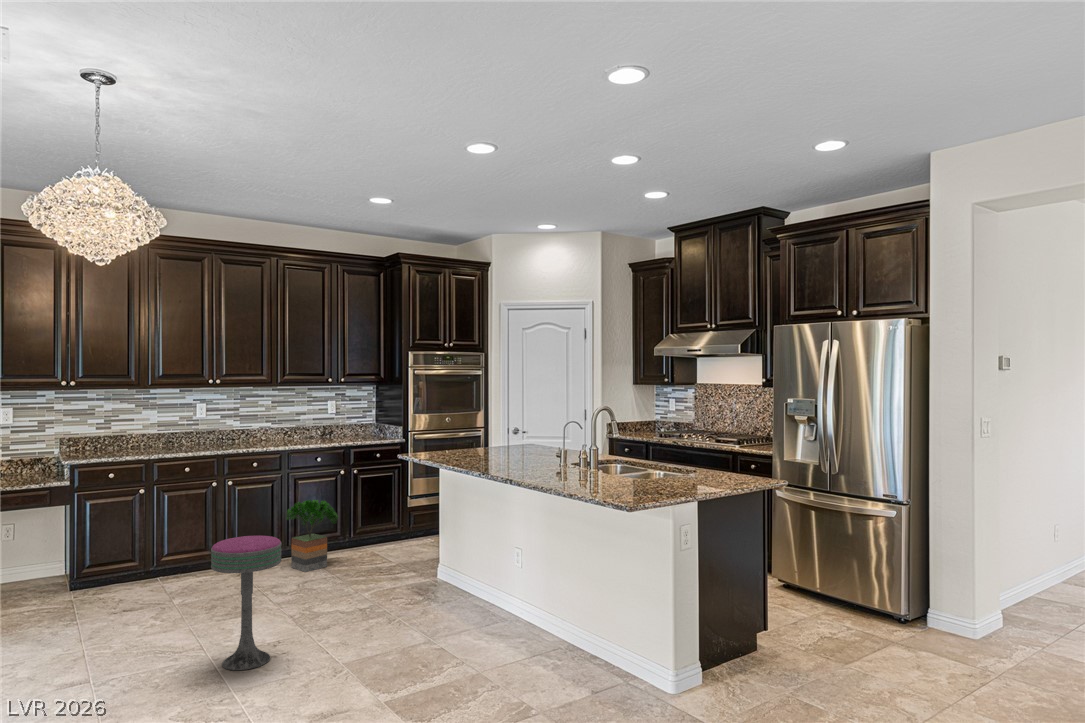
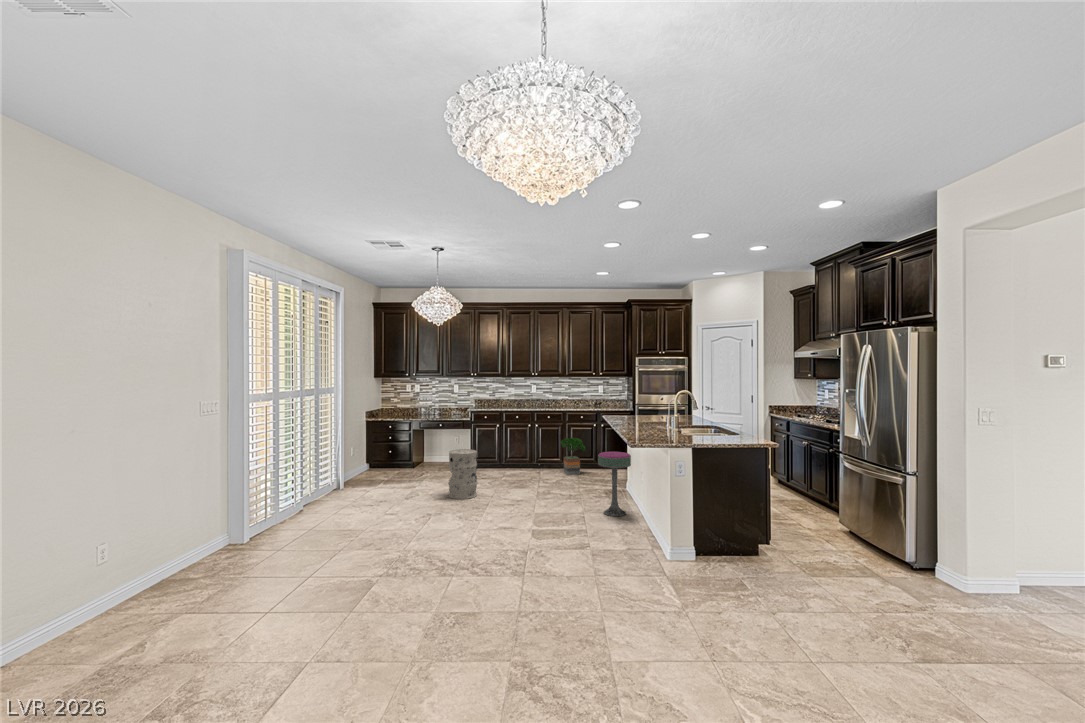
bar stool: present [211,536,281,670] -> present [598,452,631,516]
trash can: none [93,556,172,682] -> present [448,449,478,499]

